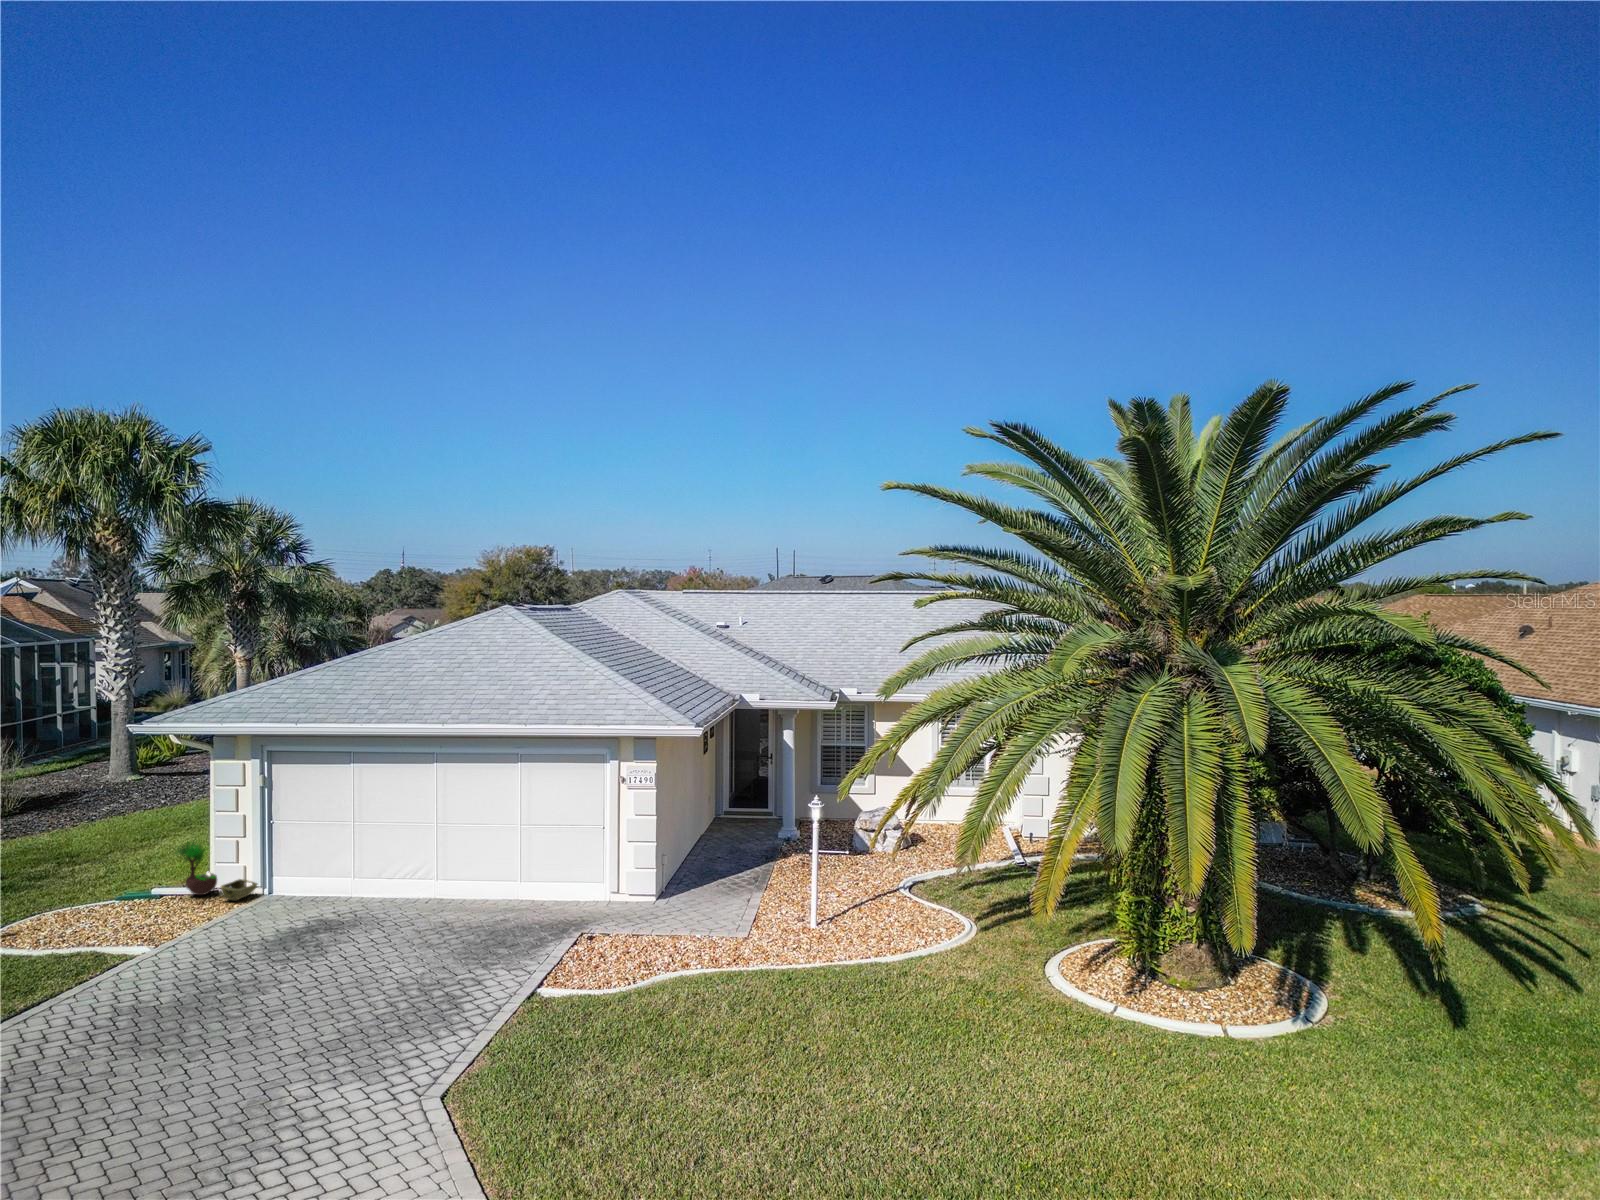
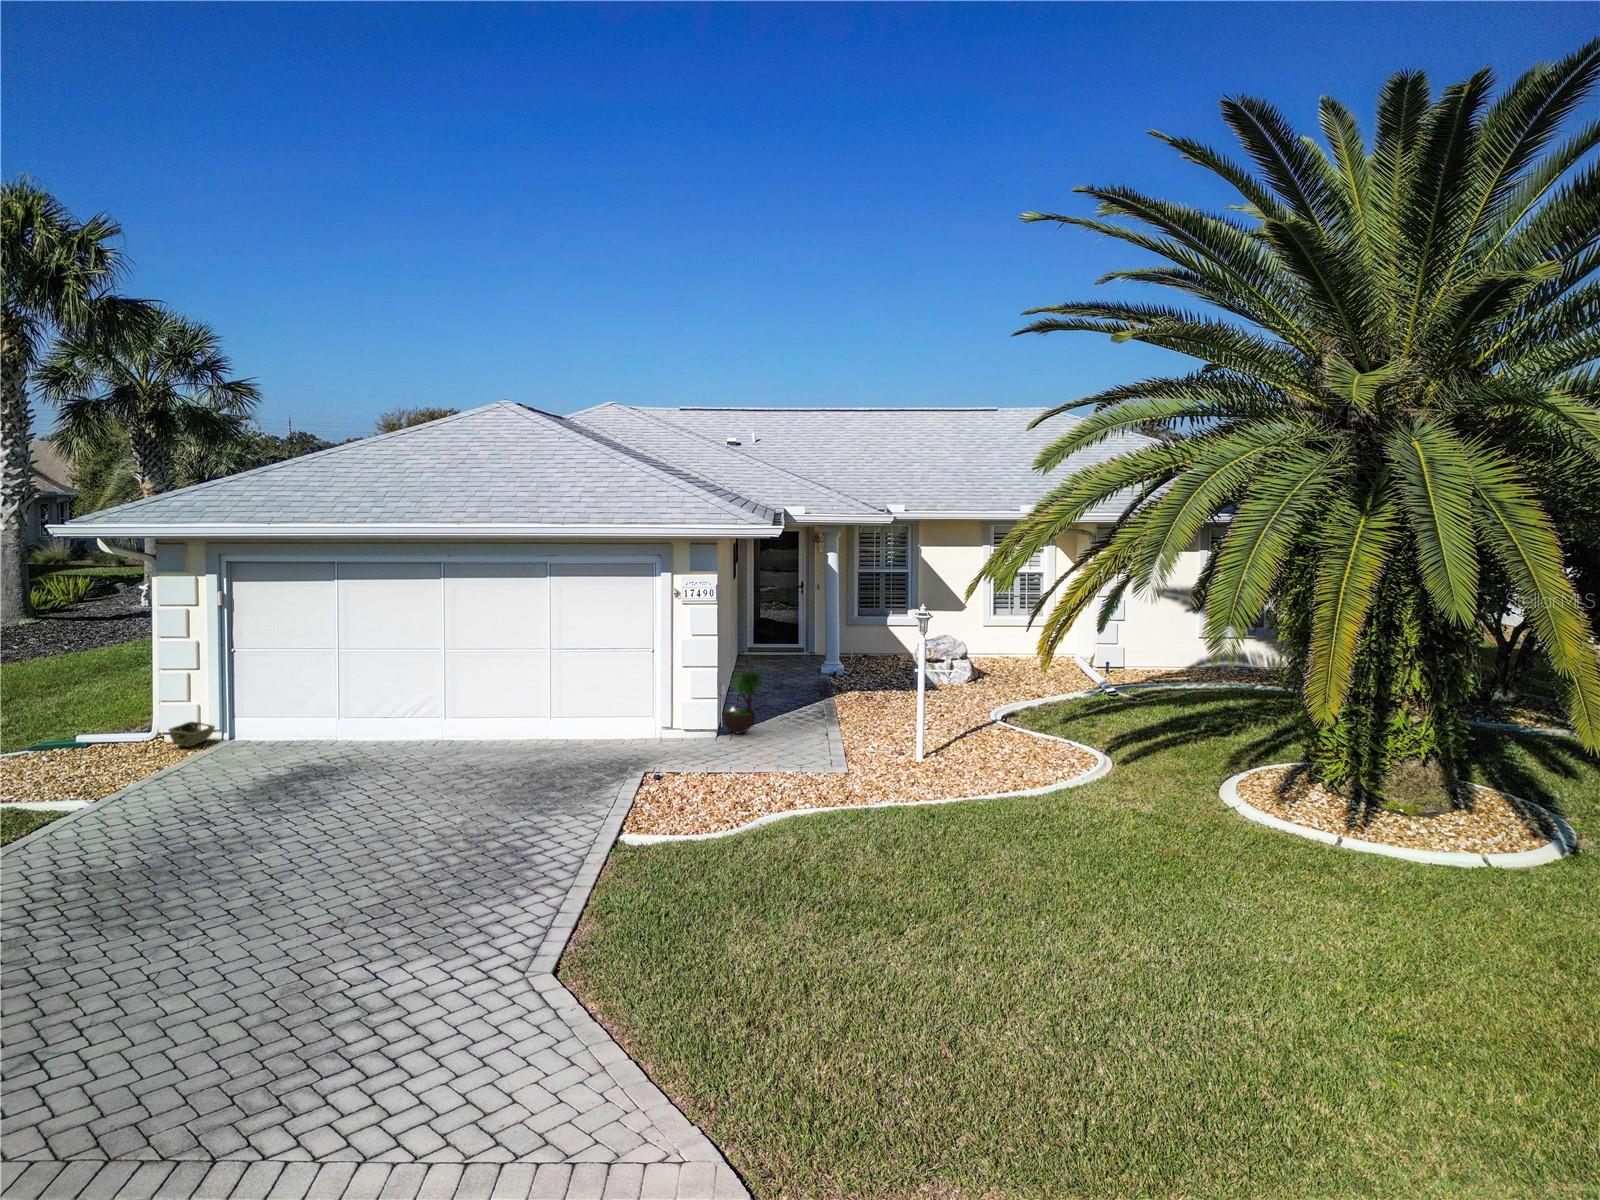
potted tree: present [176,841,217,895] -> present [723,668,764,733]

